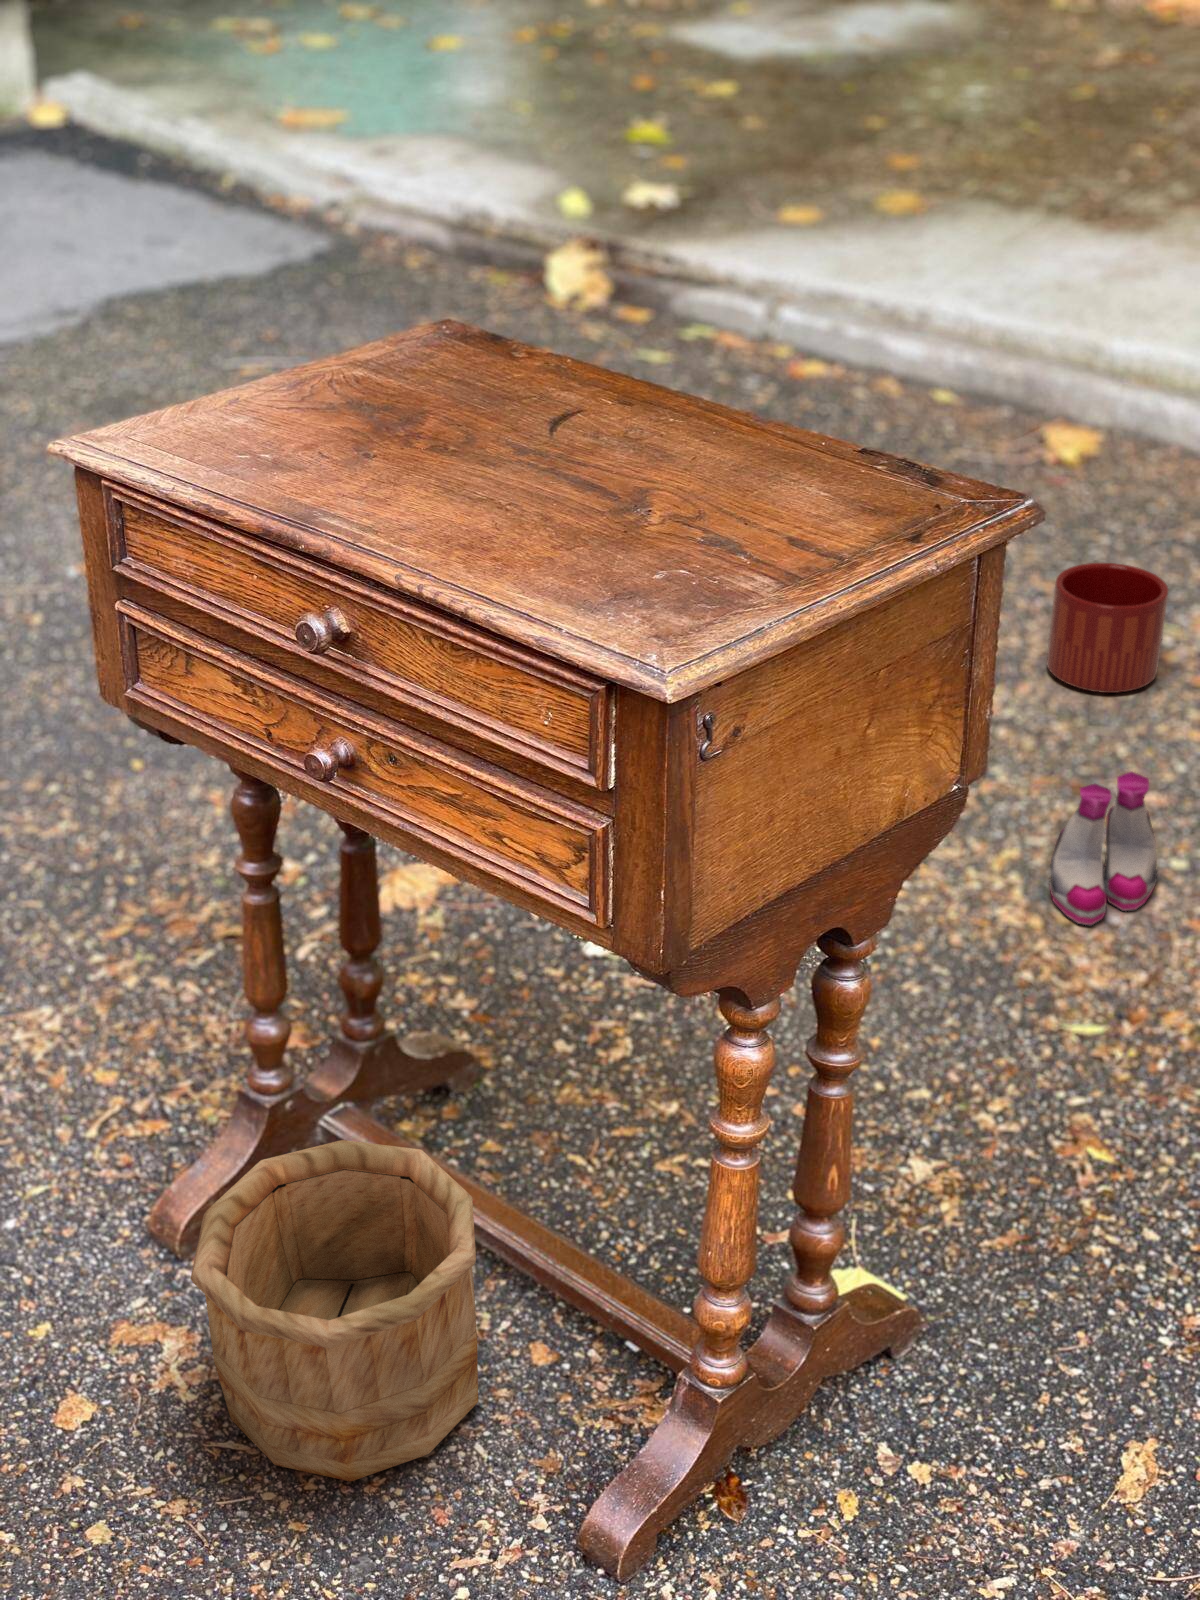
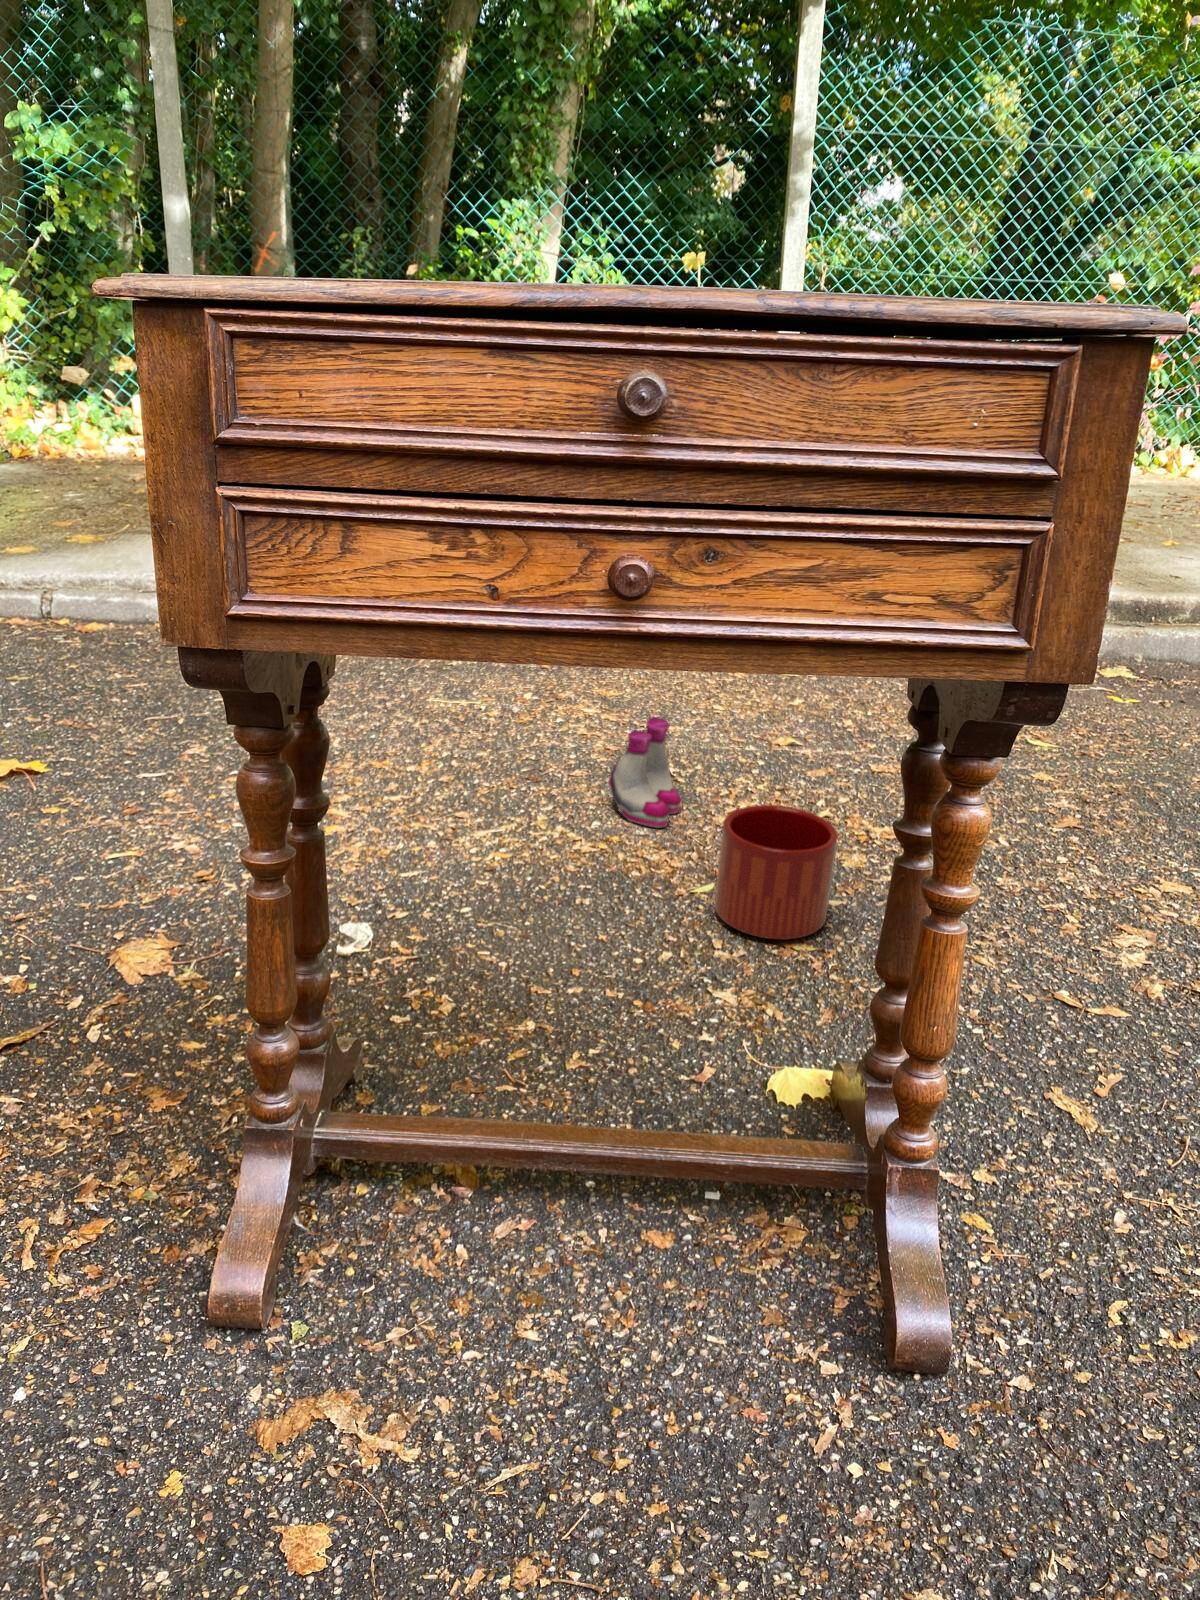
planter: present [1046,563,1168,693] -> present [715,805,838,940]
wooden bucket: present [191,1140,478,1482] -> none [407,1081,717,1465]

